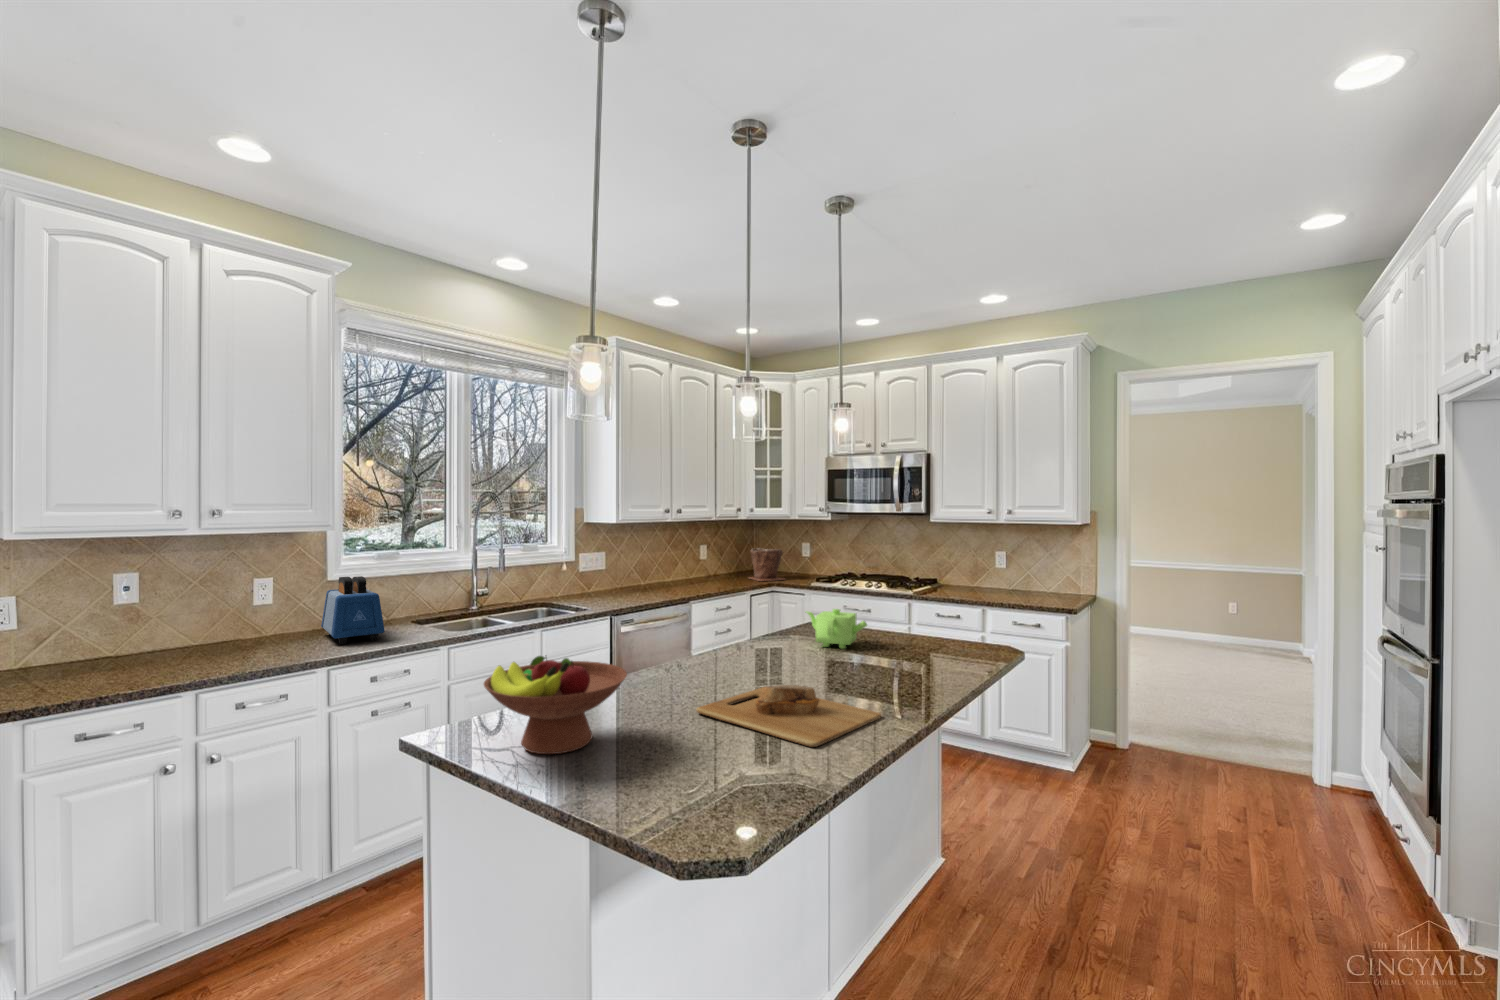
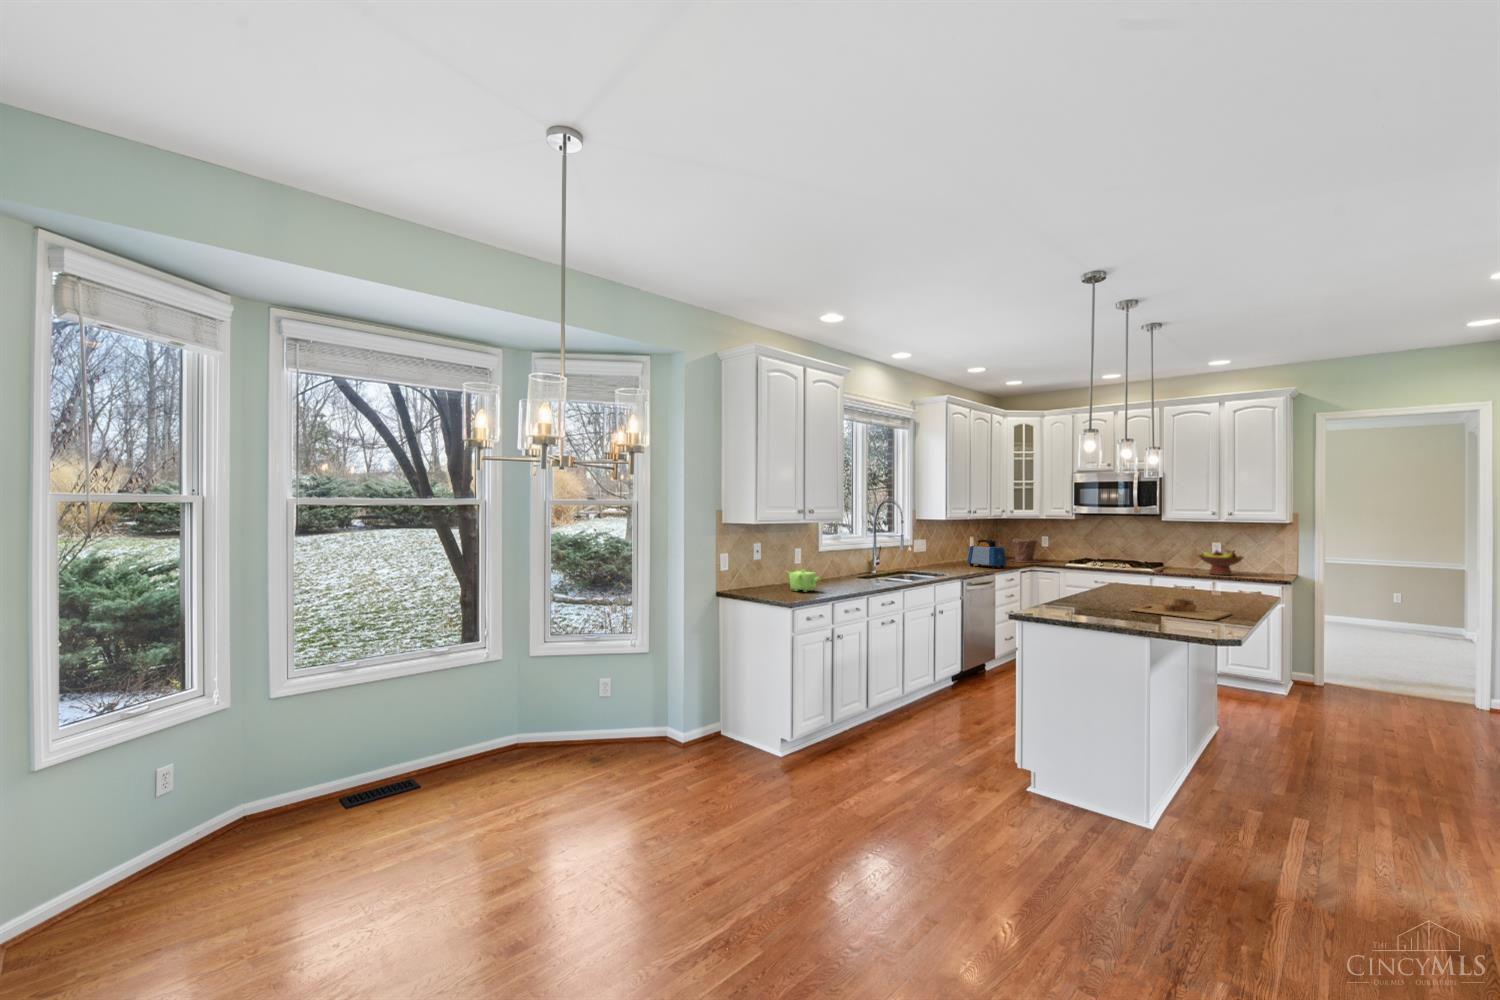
toaster: present [321,576,384,644] -> present [967,540,1006,569]
teapot: present [806,609,867,649] -> present [787,569,820,592]
fruit bowl: present [484,656,627,754] -> present [1199,550,1243,575]

